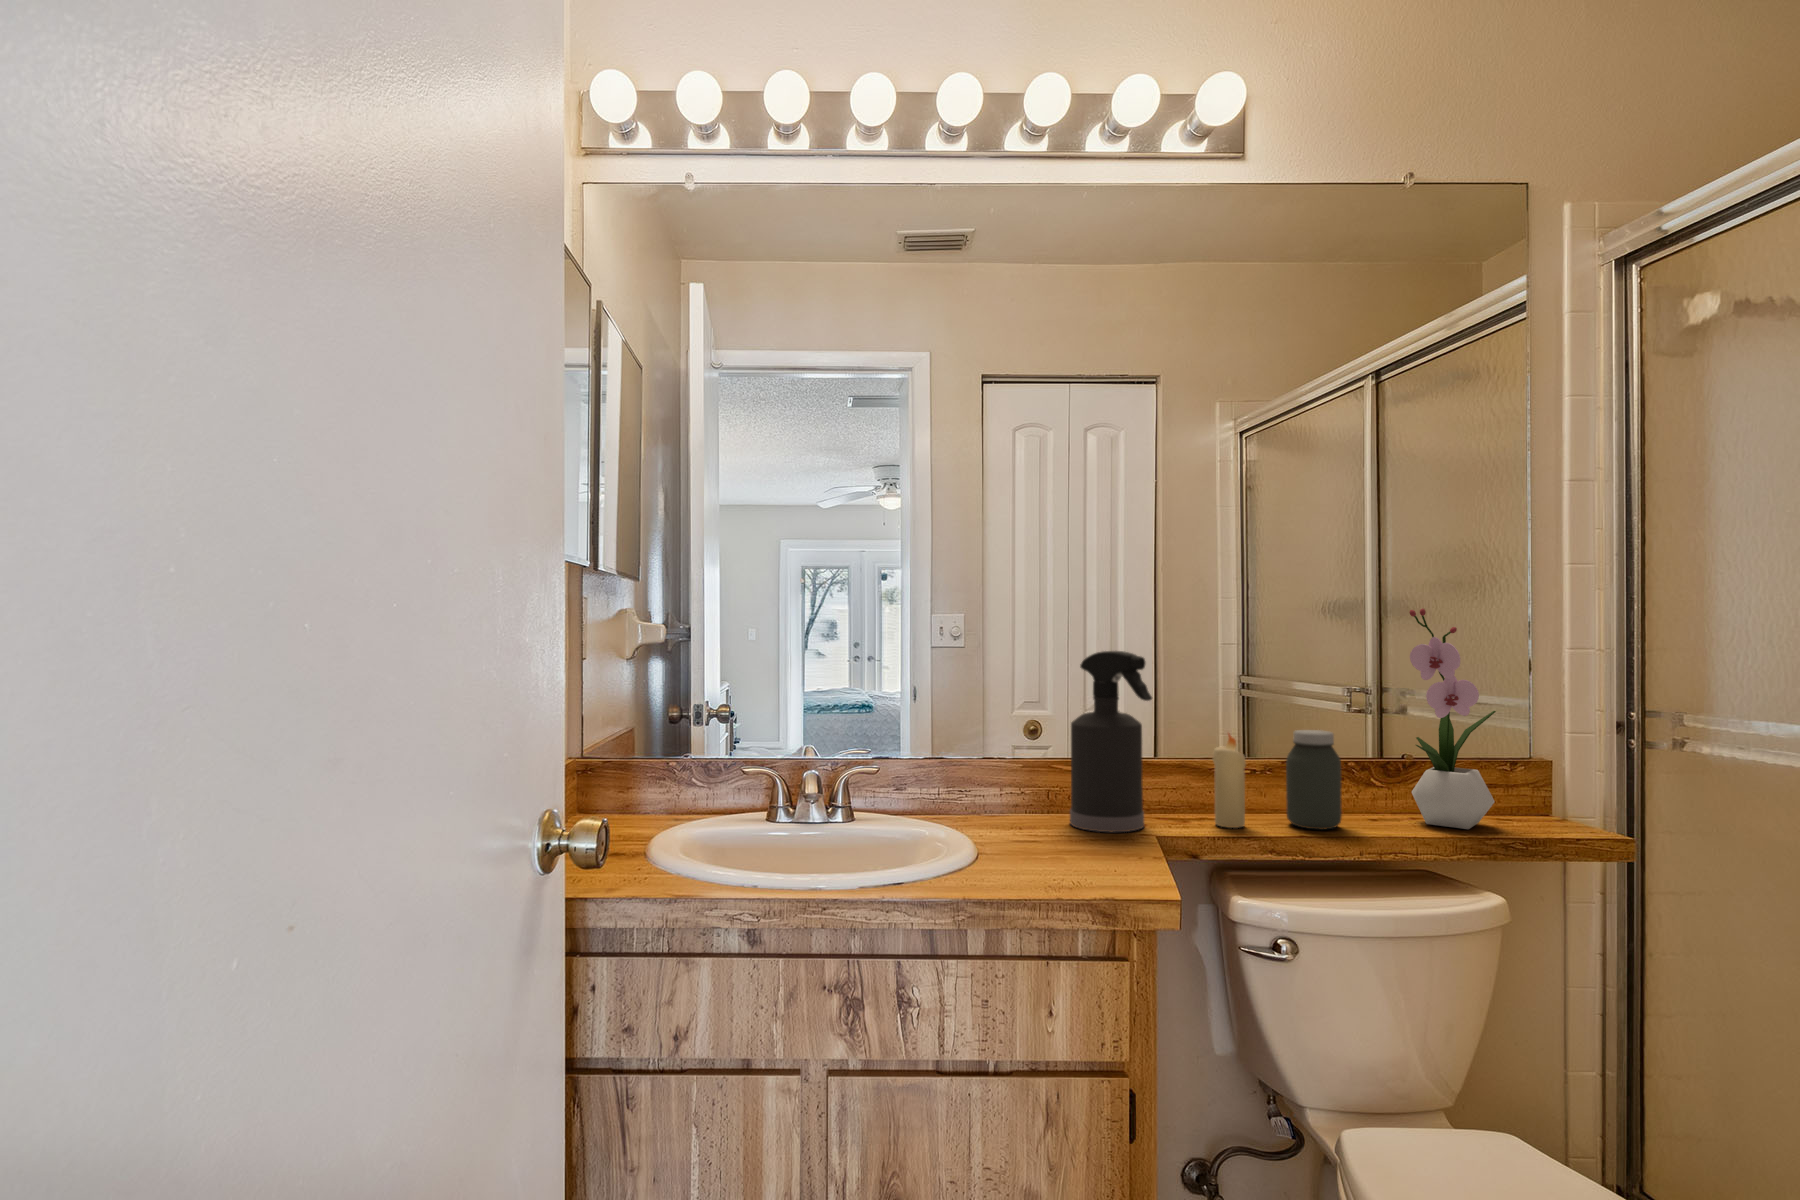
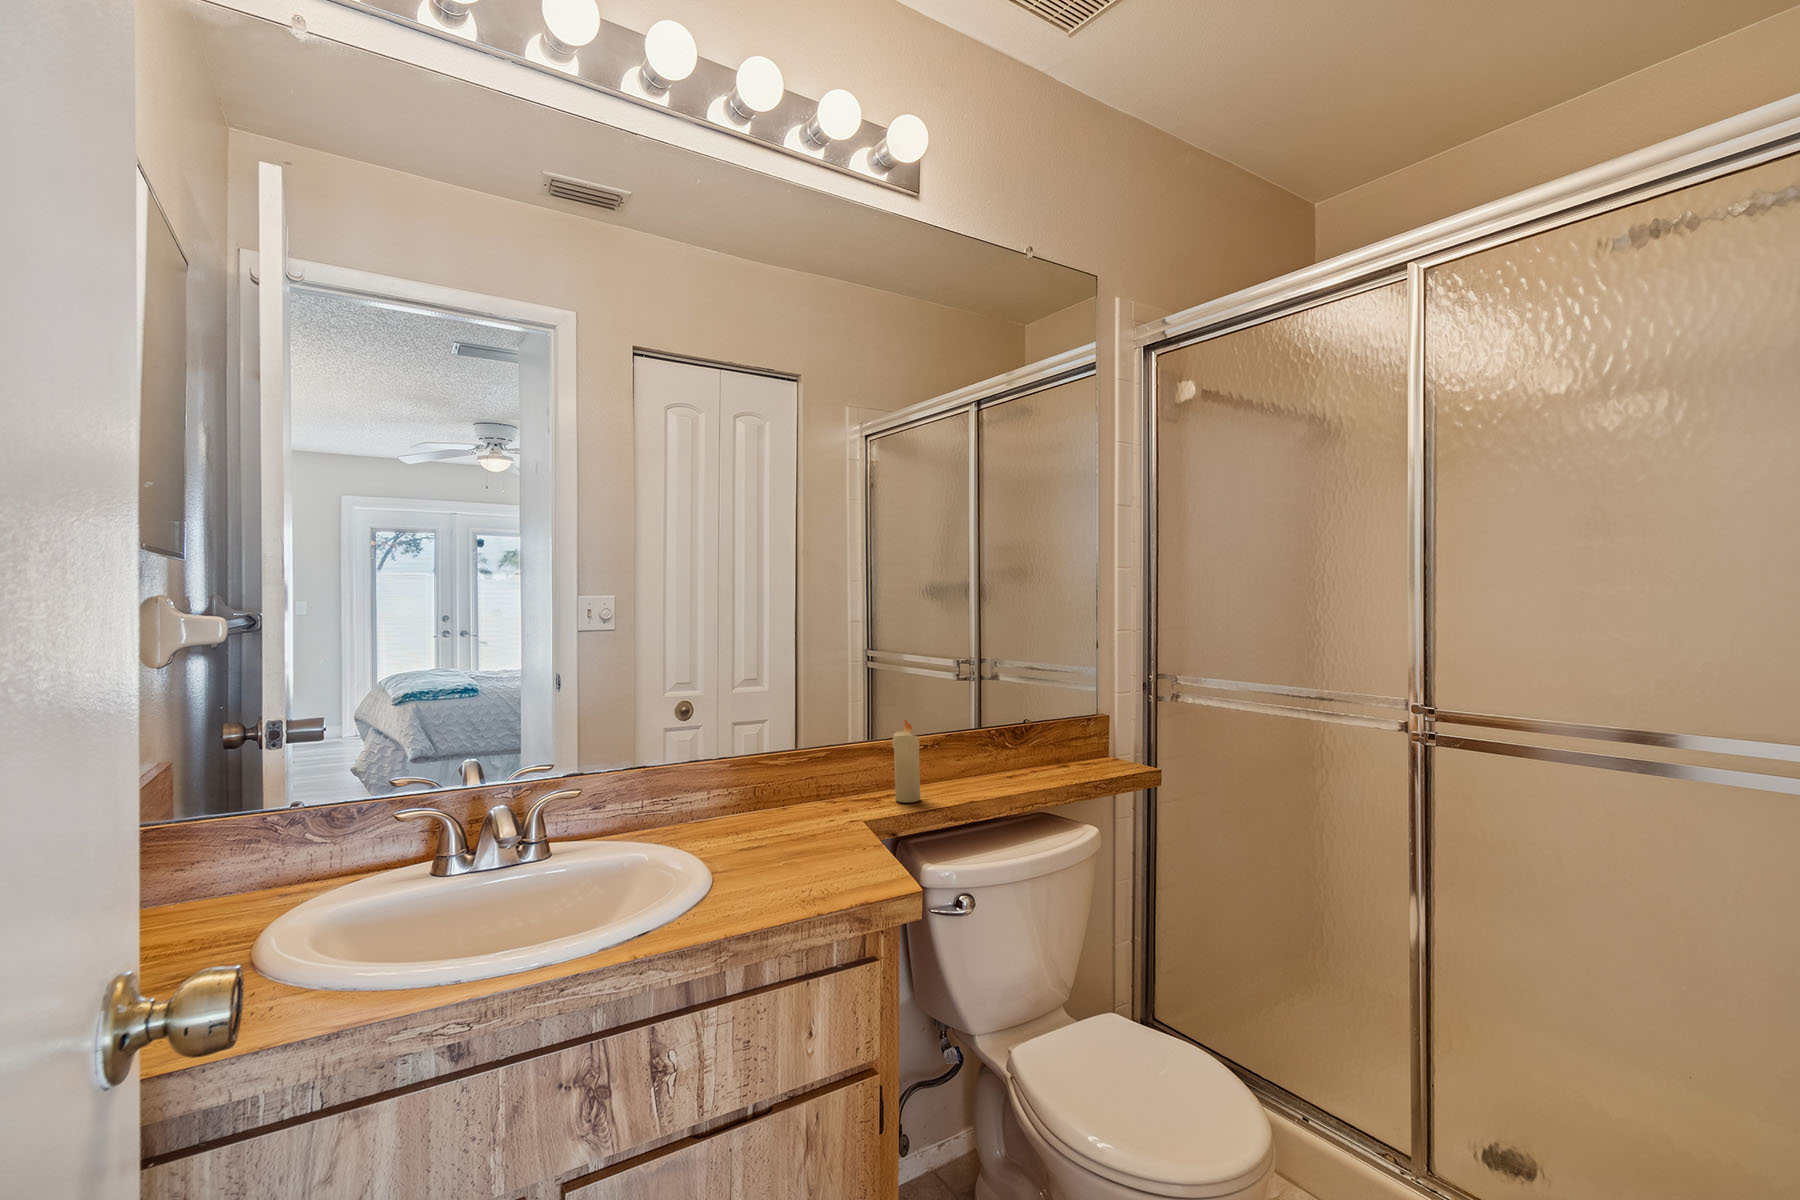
flower arrangement: present [1409,608,1496,829] -> none [1028,607,1087,777]
spray bottle: present [1070,651,1152,832] -> none [771,654,848,826]
jar: present [1286,730,1342,830] -> none [947,710,990,794]

